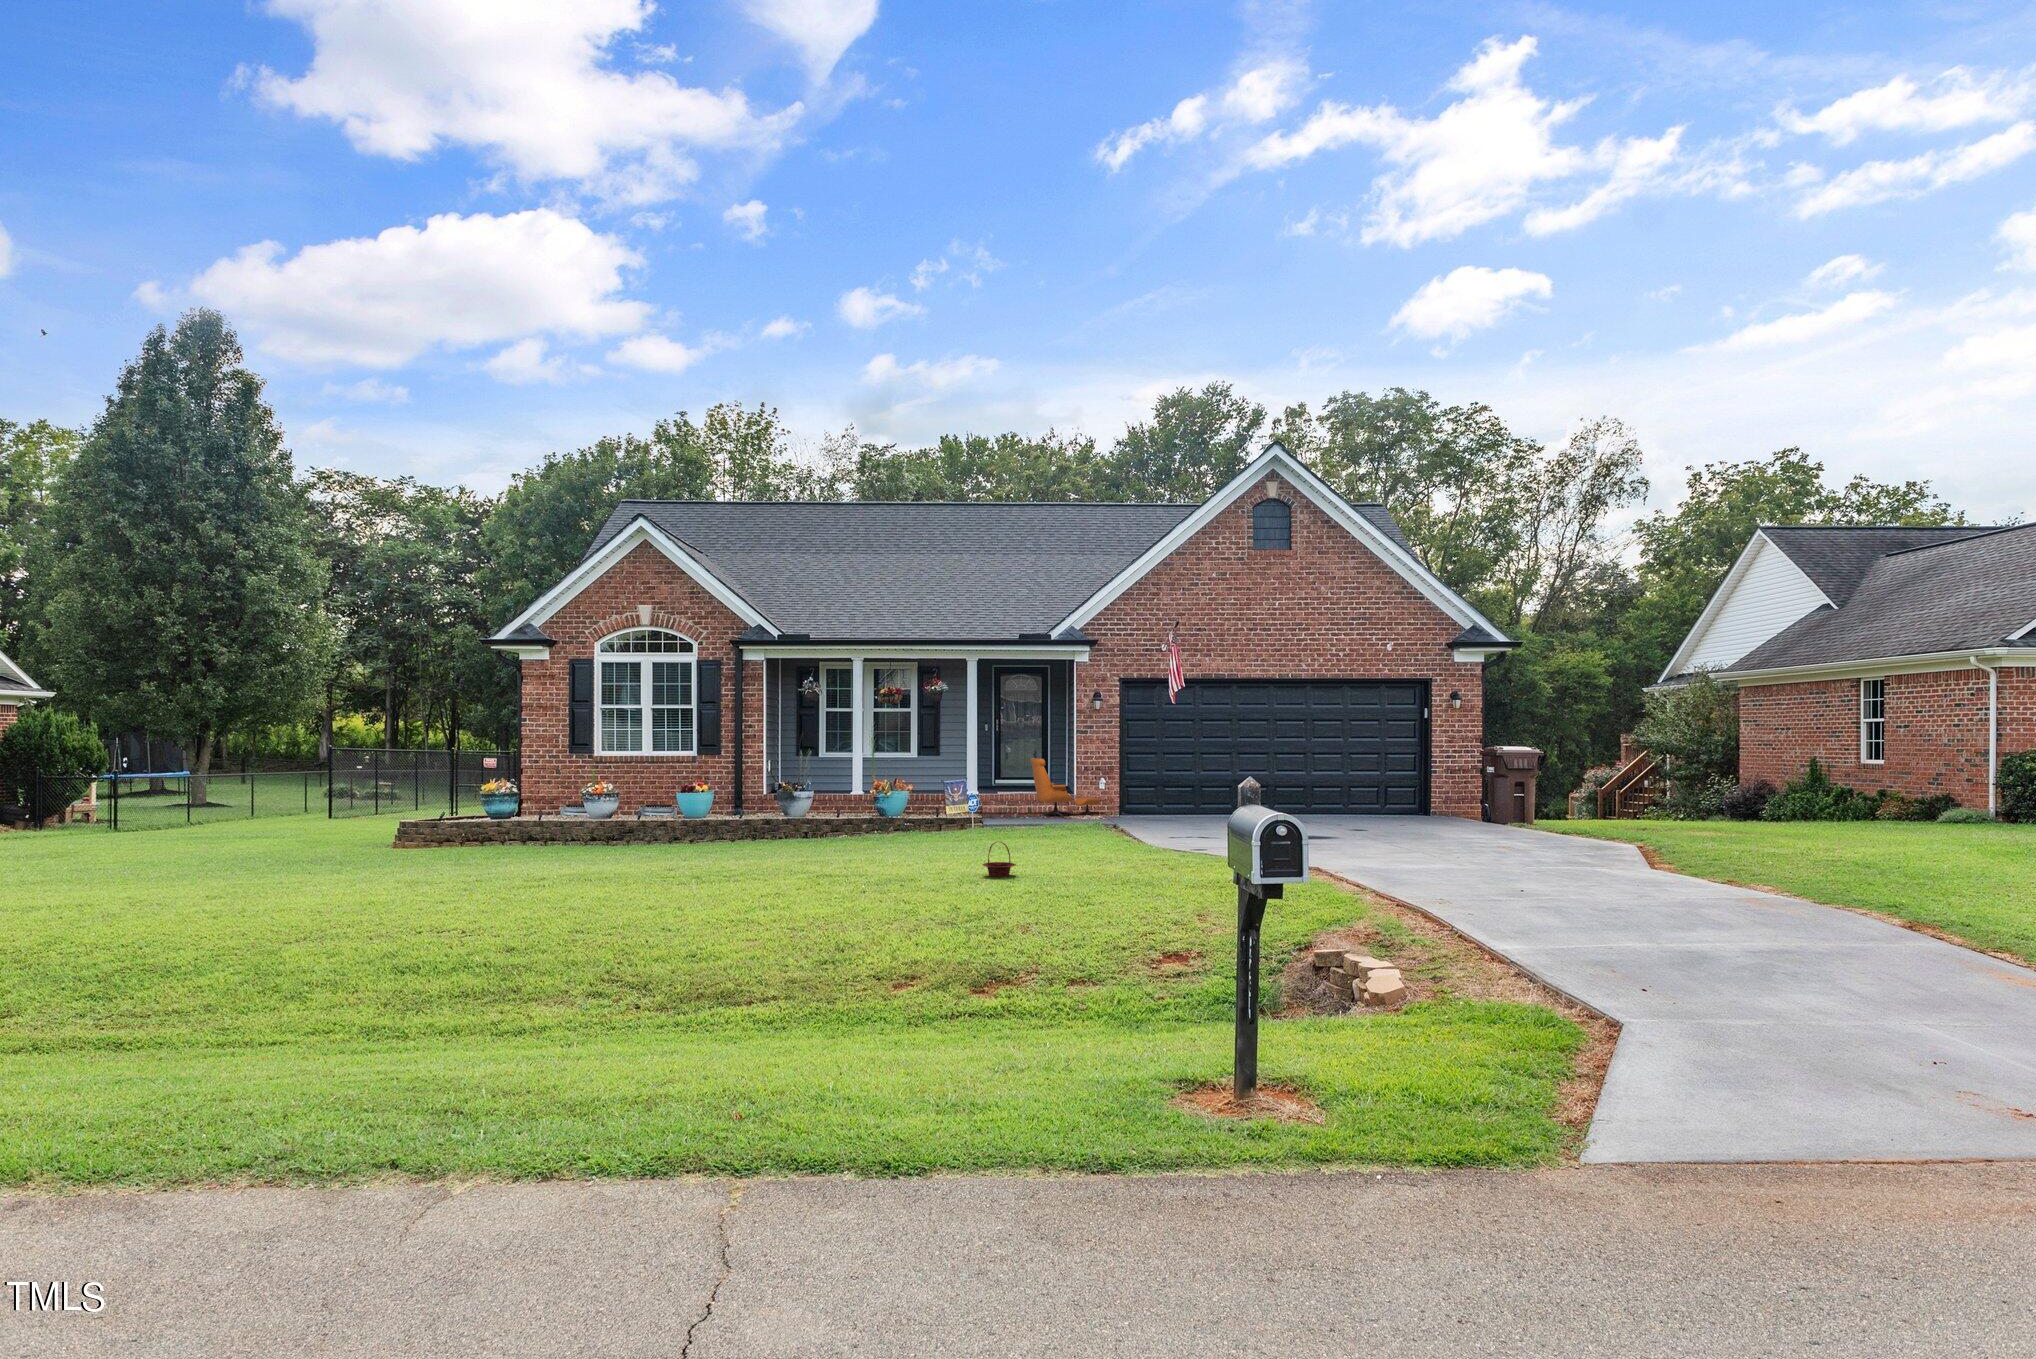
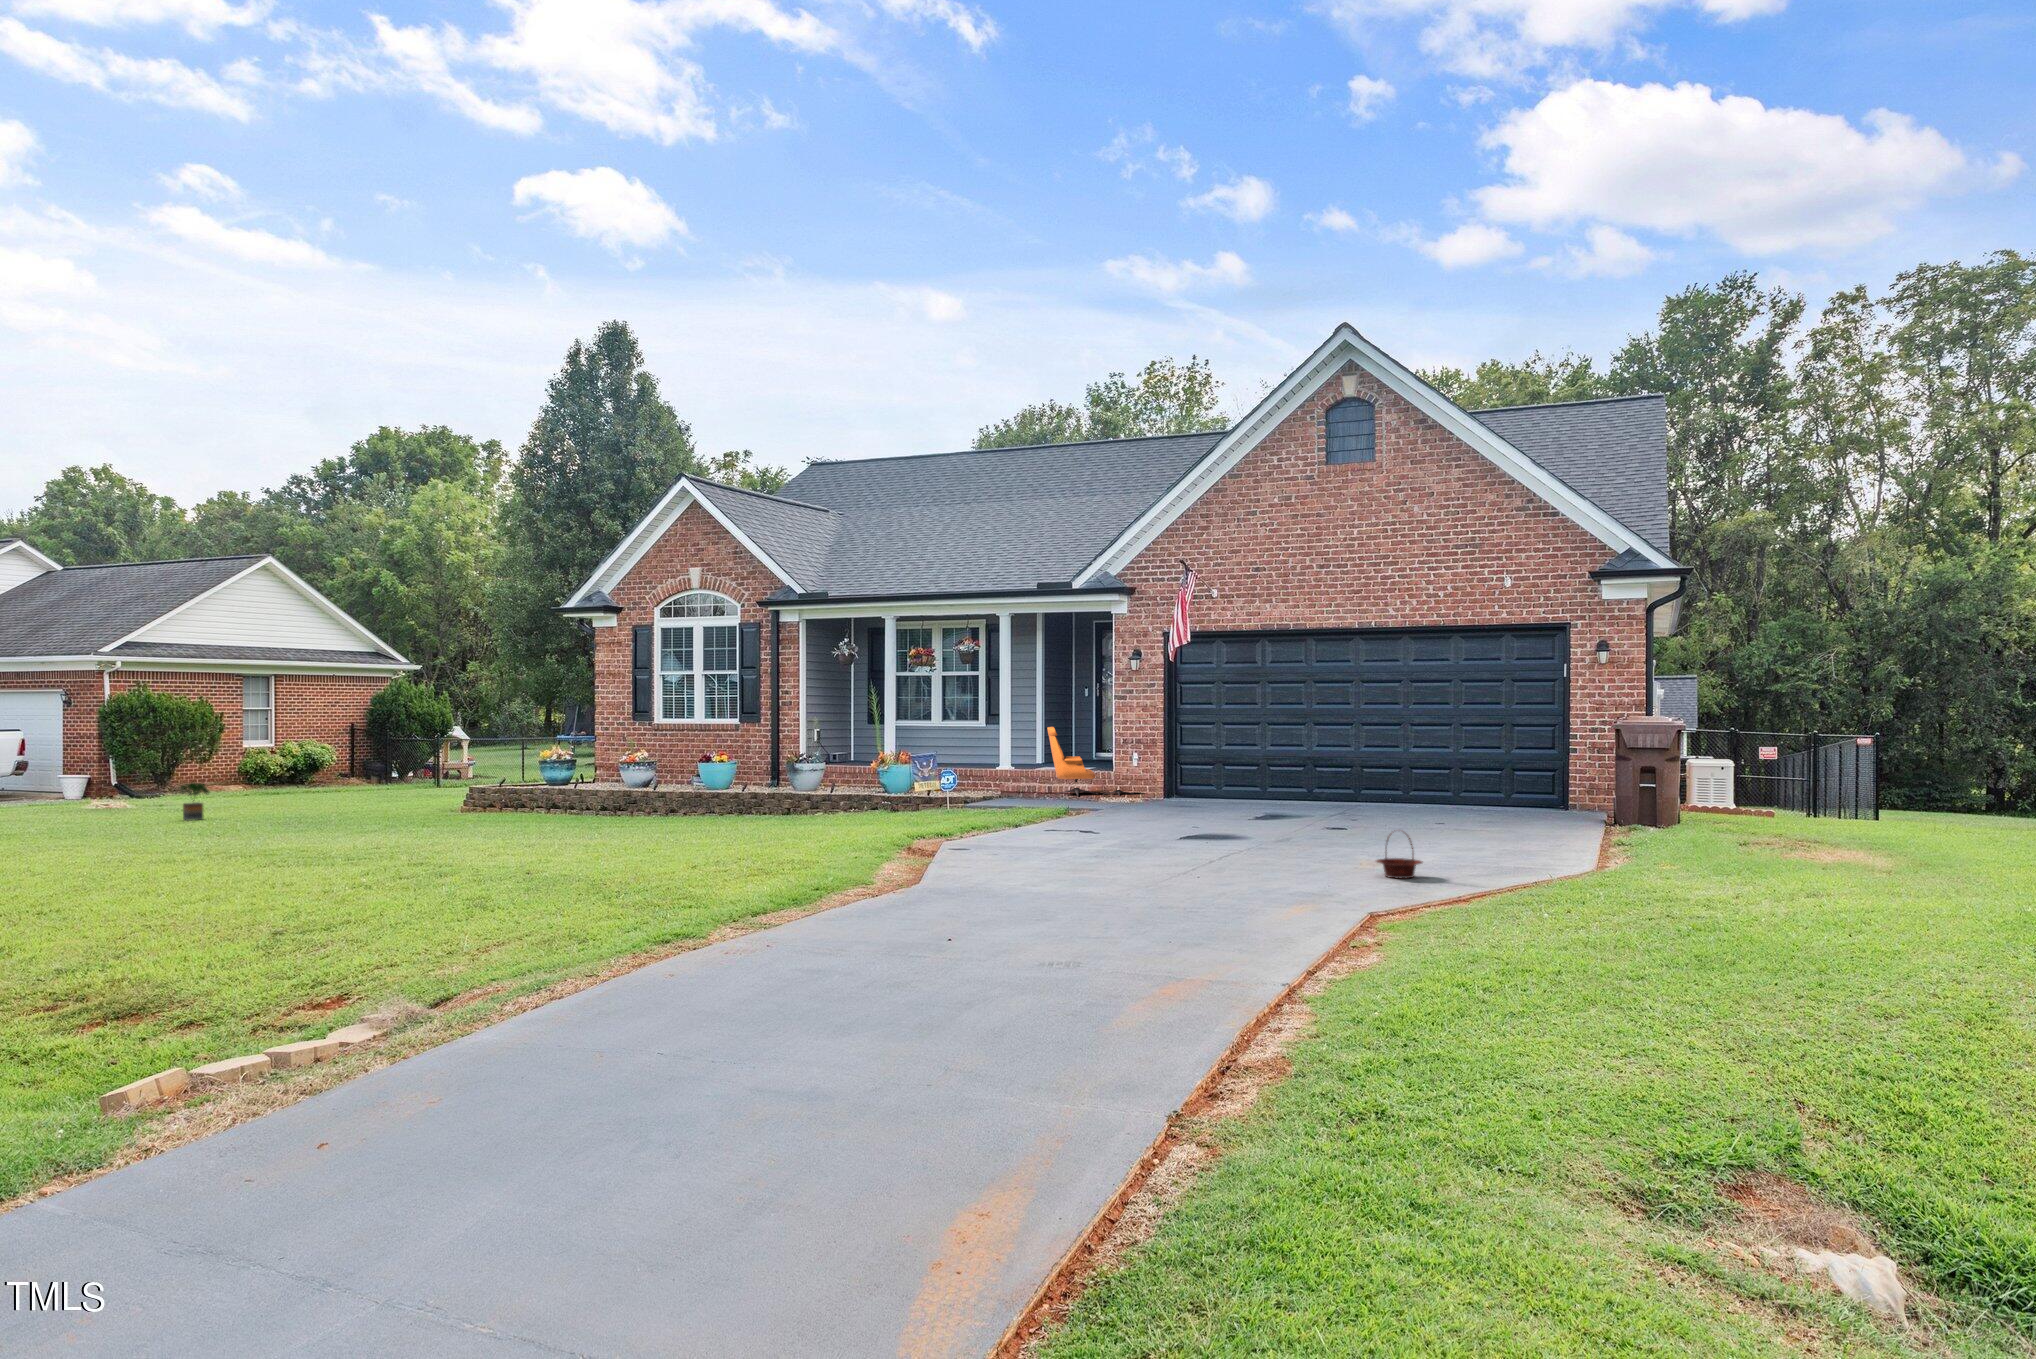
potted tree: none [125,833,167,879] -> present [180,783,209,821]
basket: present [982,842,1016,877] -> present [1376,835,1423,878]

